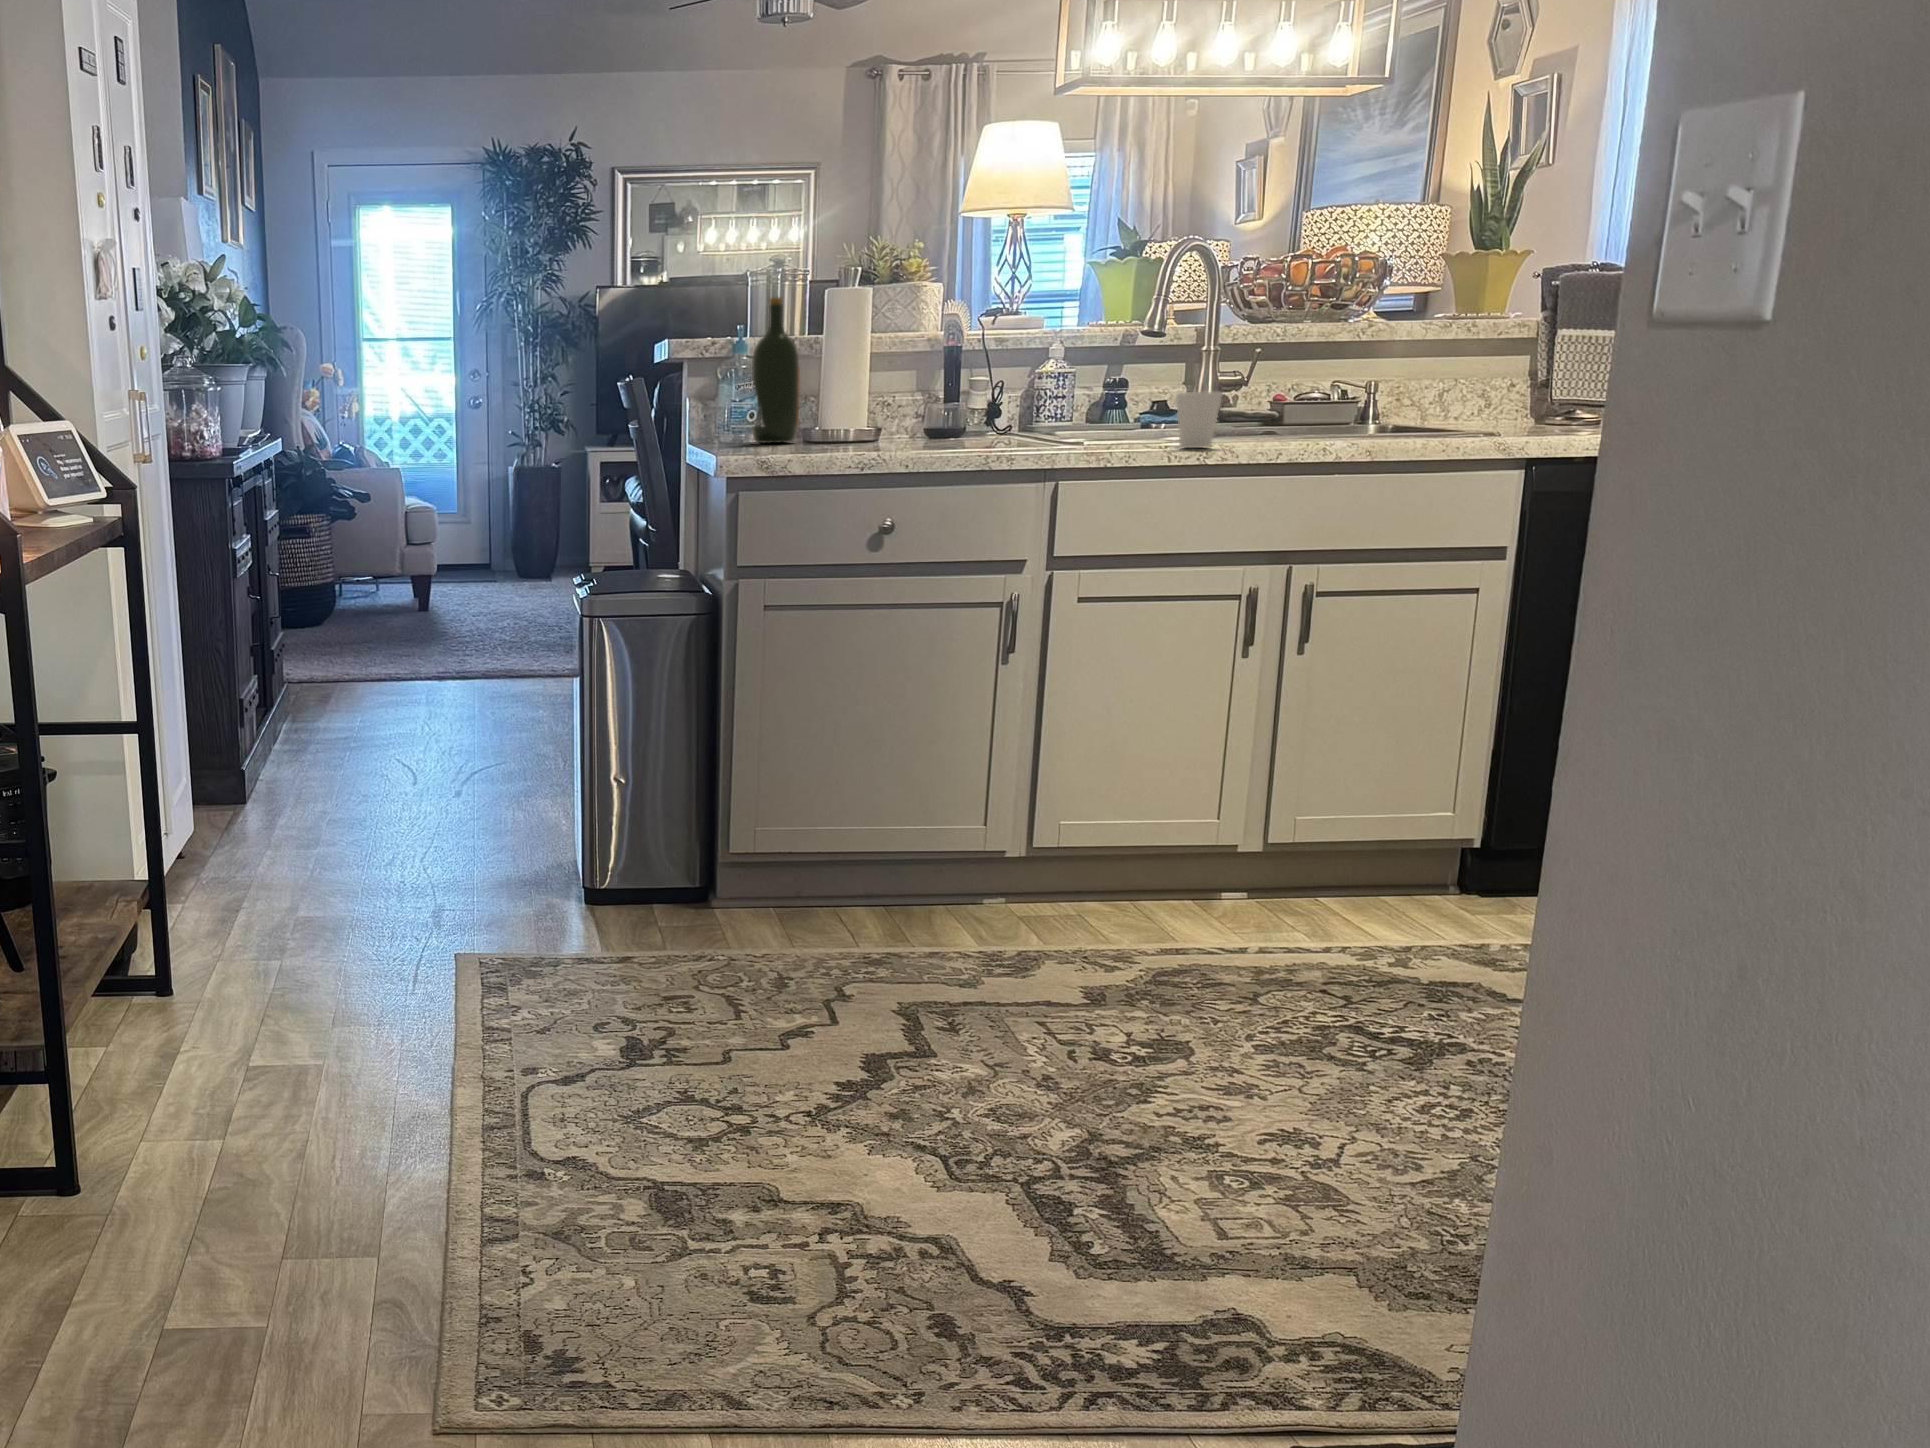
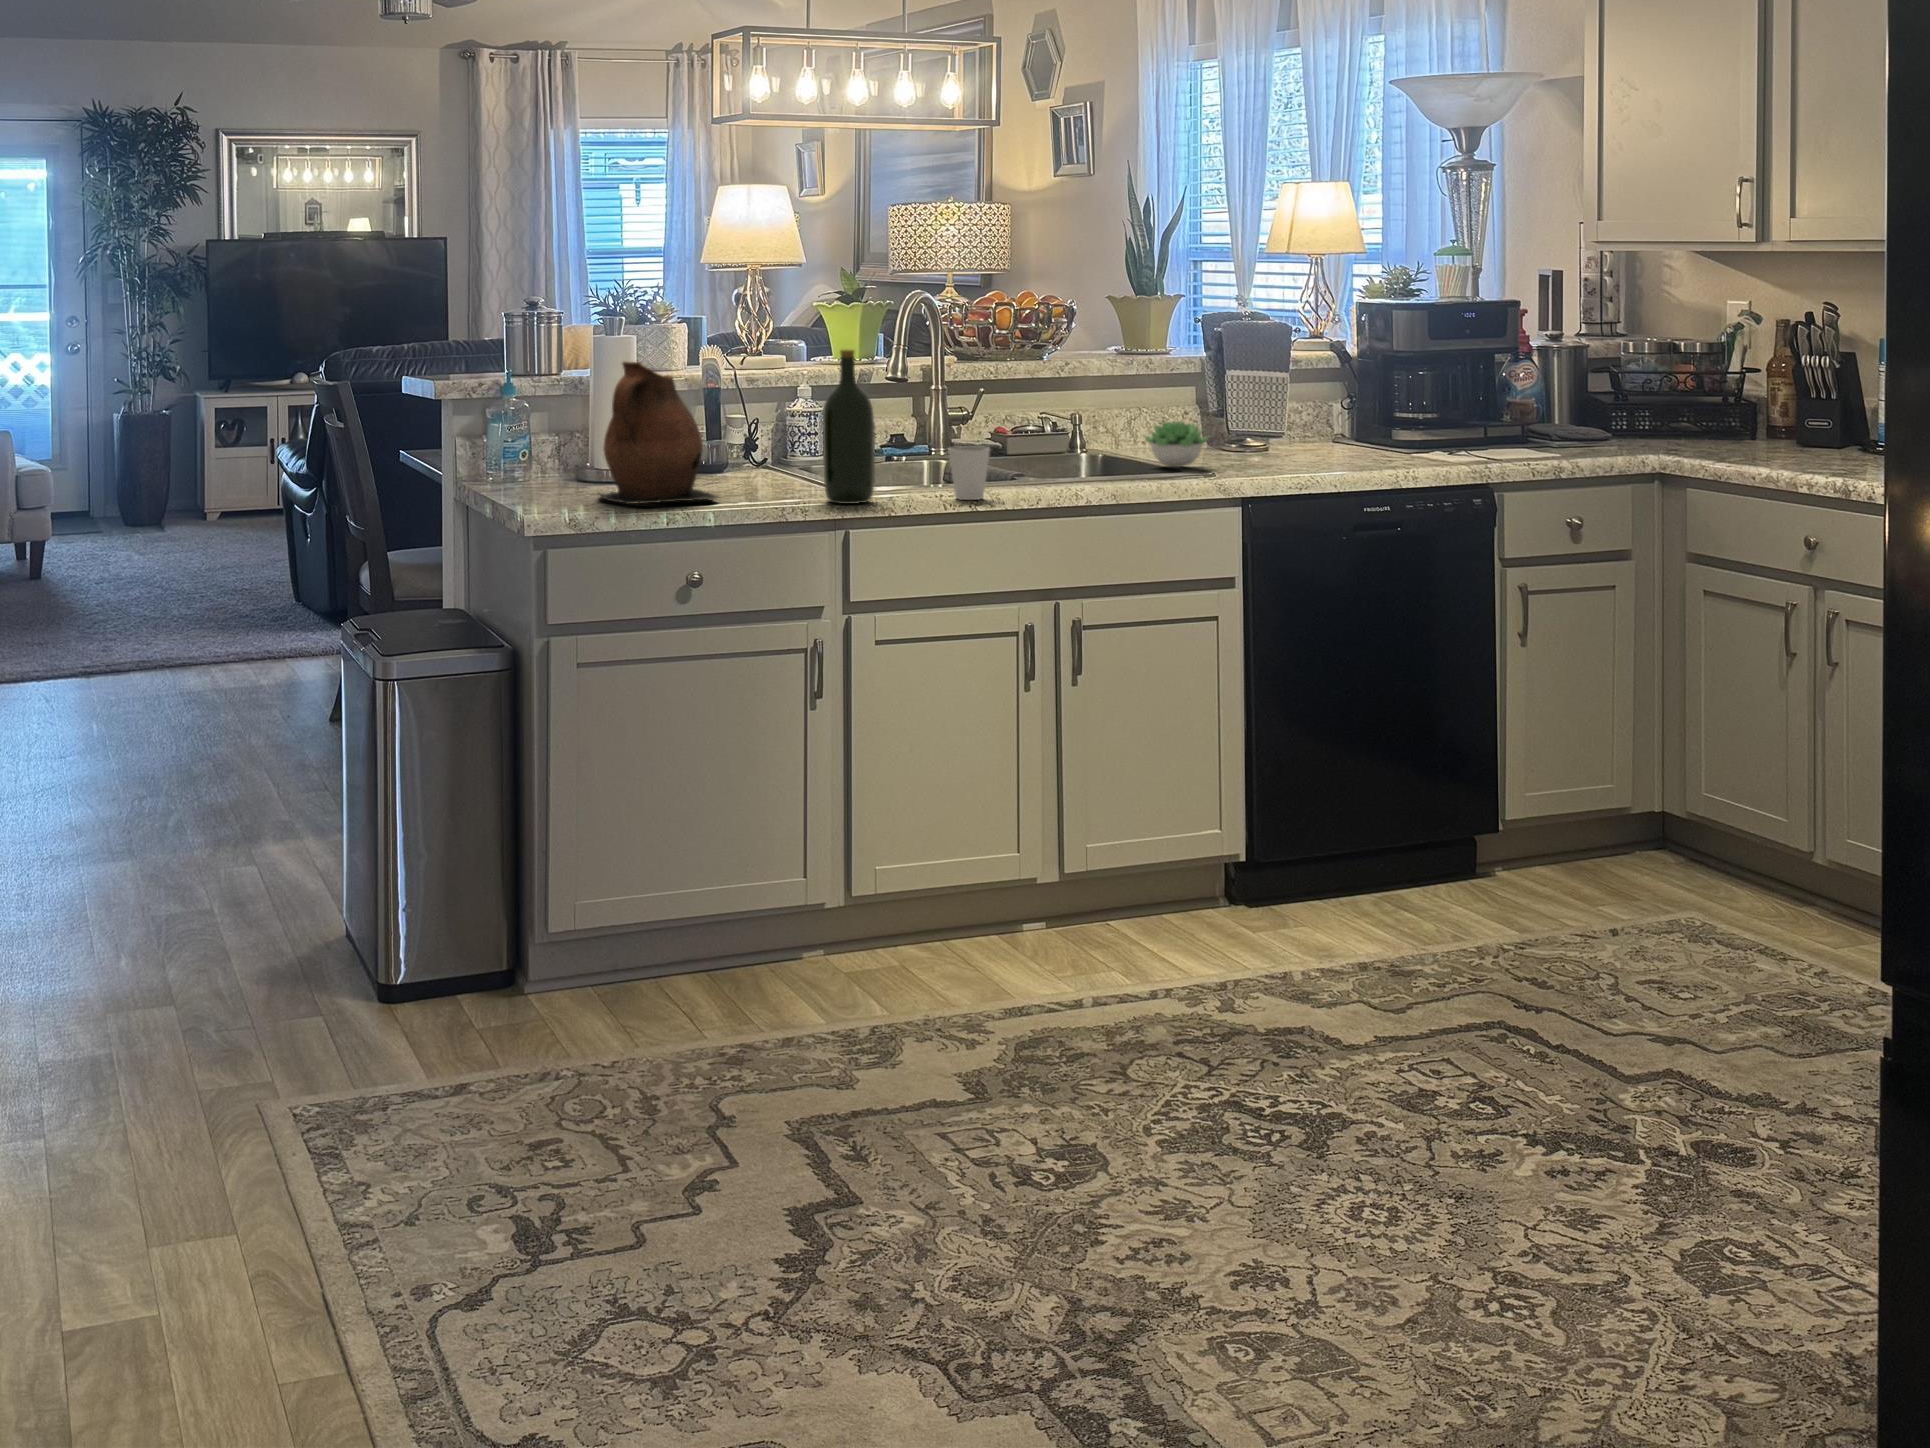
wine bottle: present [752,297,800,443] -> present [823,350,875,504]
ceramic pitcher: none [805,303,930,450] -> present [599,361,718,504]
succulent plant: none [1435,378,1516,431] -> present [1143,422,1208,467]

